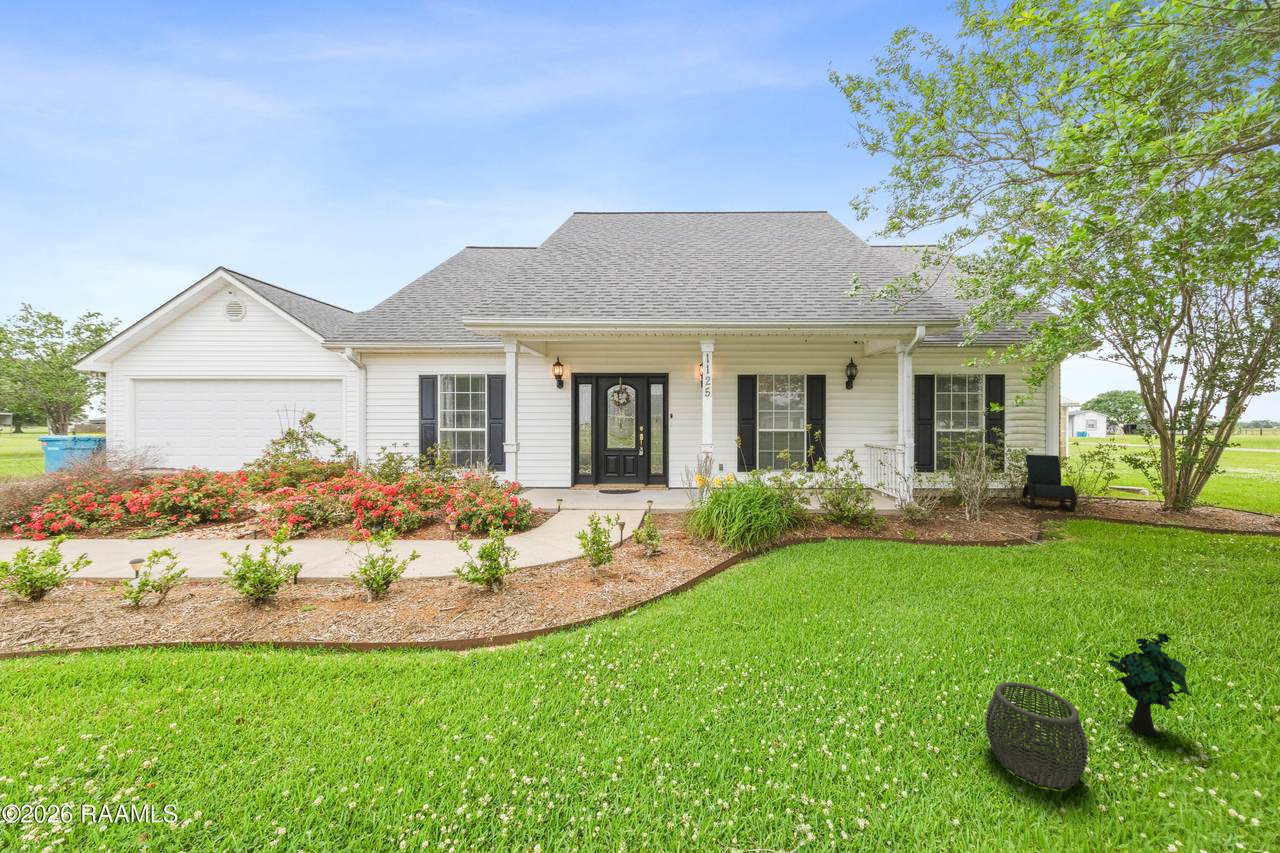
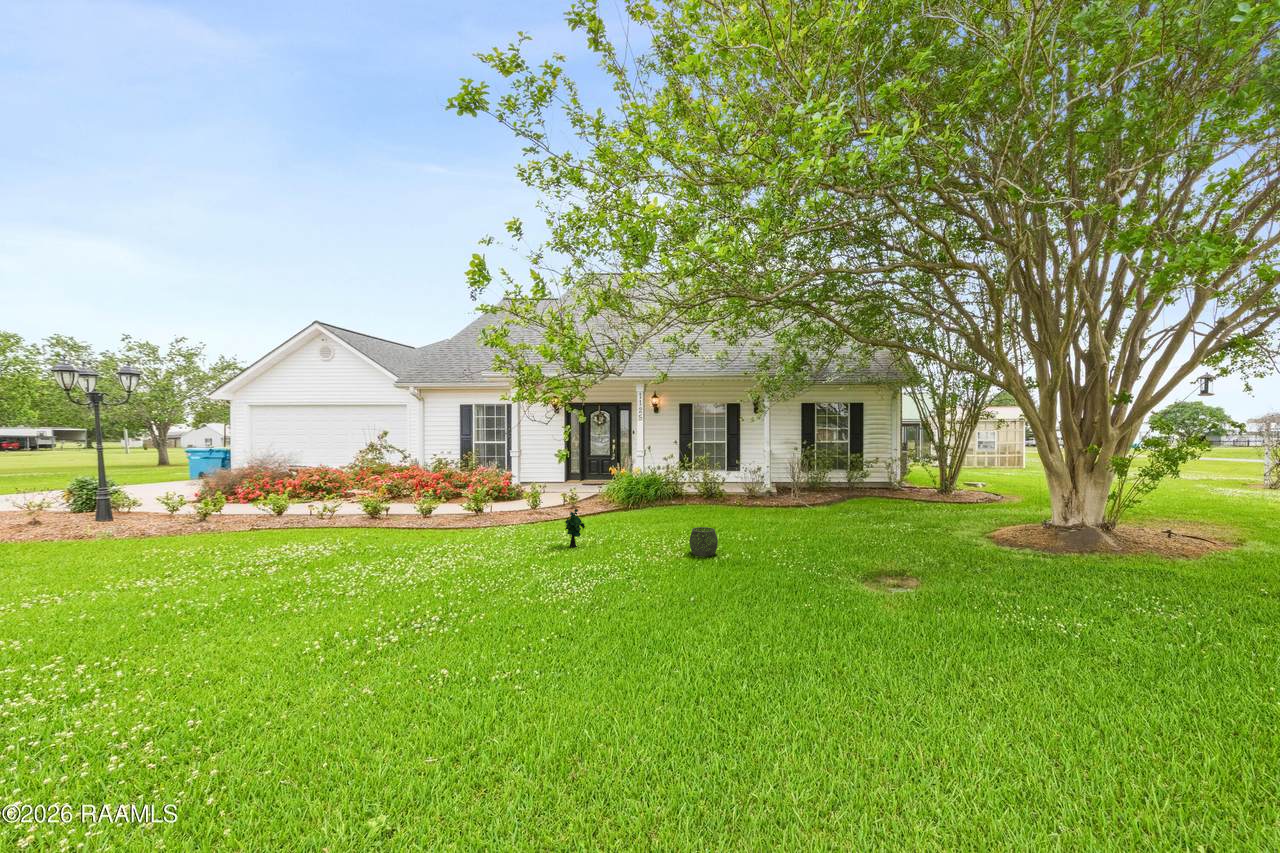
lounge chair: present [1022,455,1077,512] -> none [871,458,898,495]
decorative plant: present [1105,632,1191,736] -> present [565,509,585,547]

